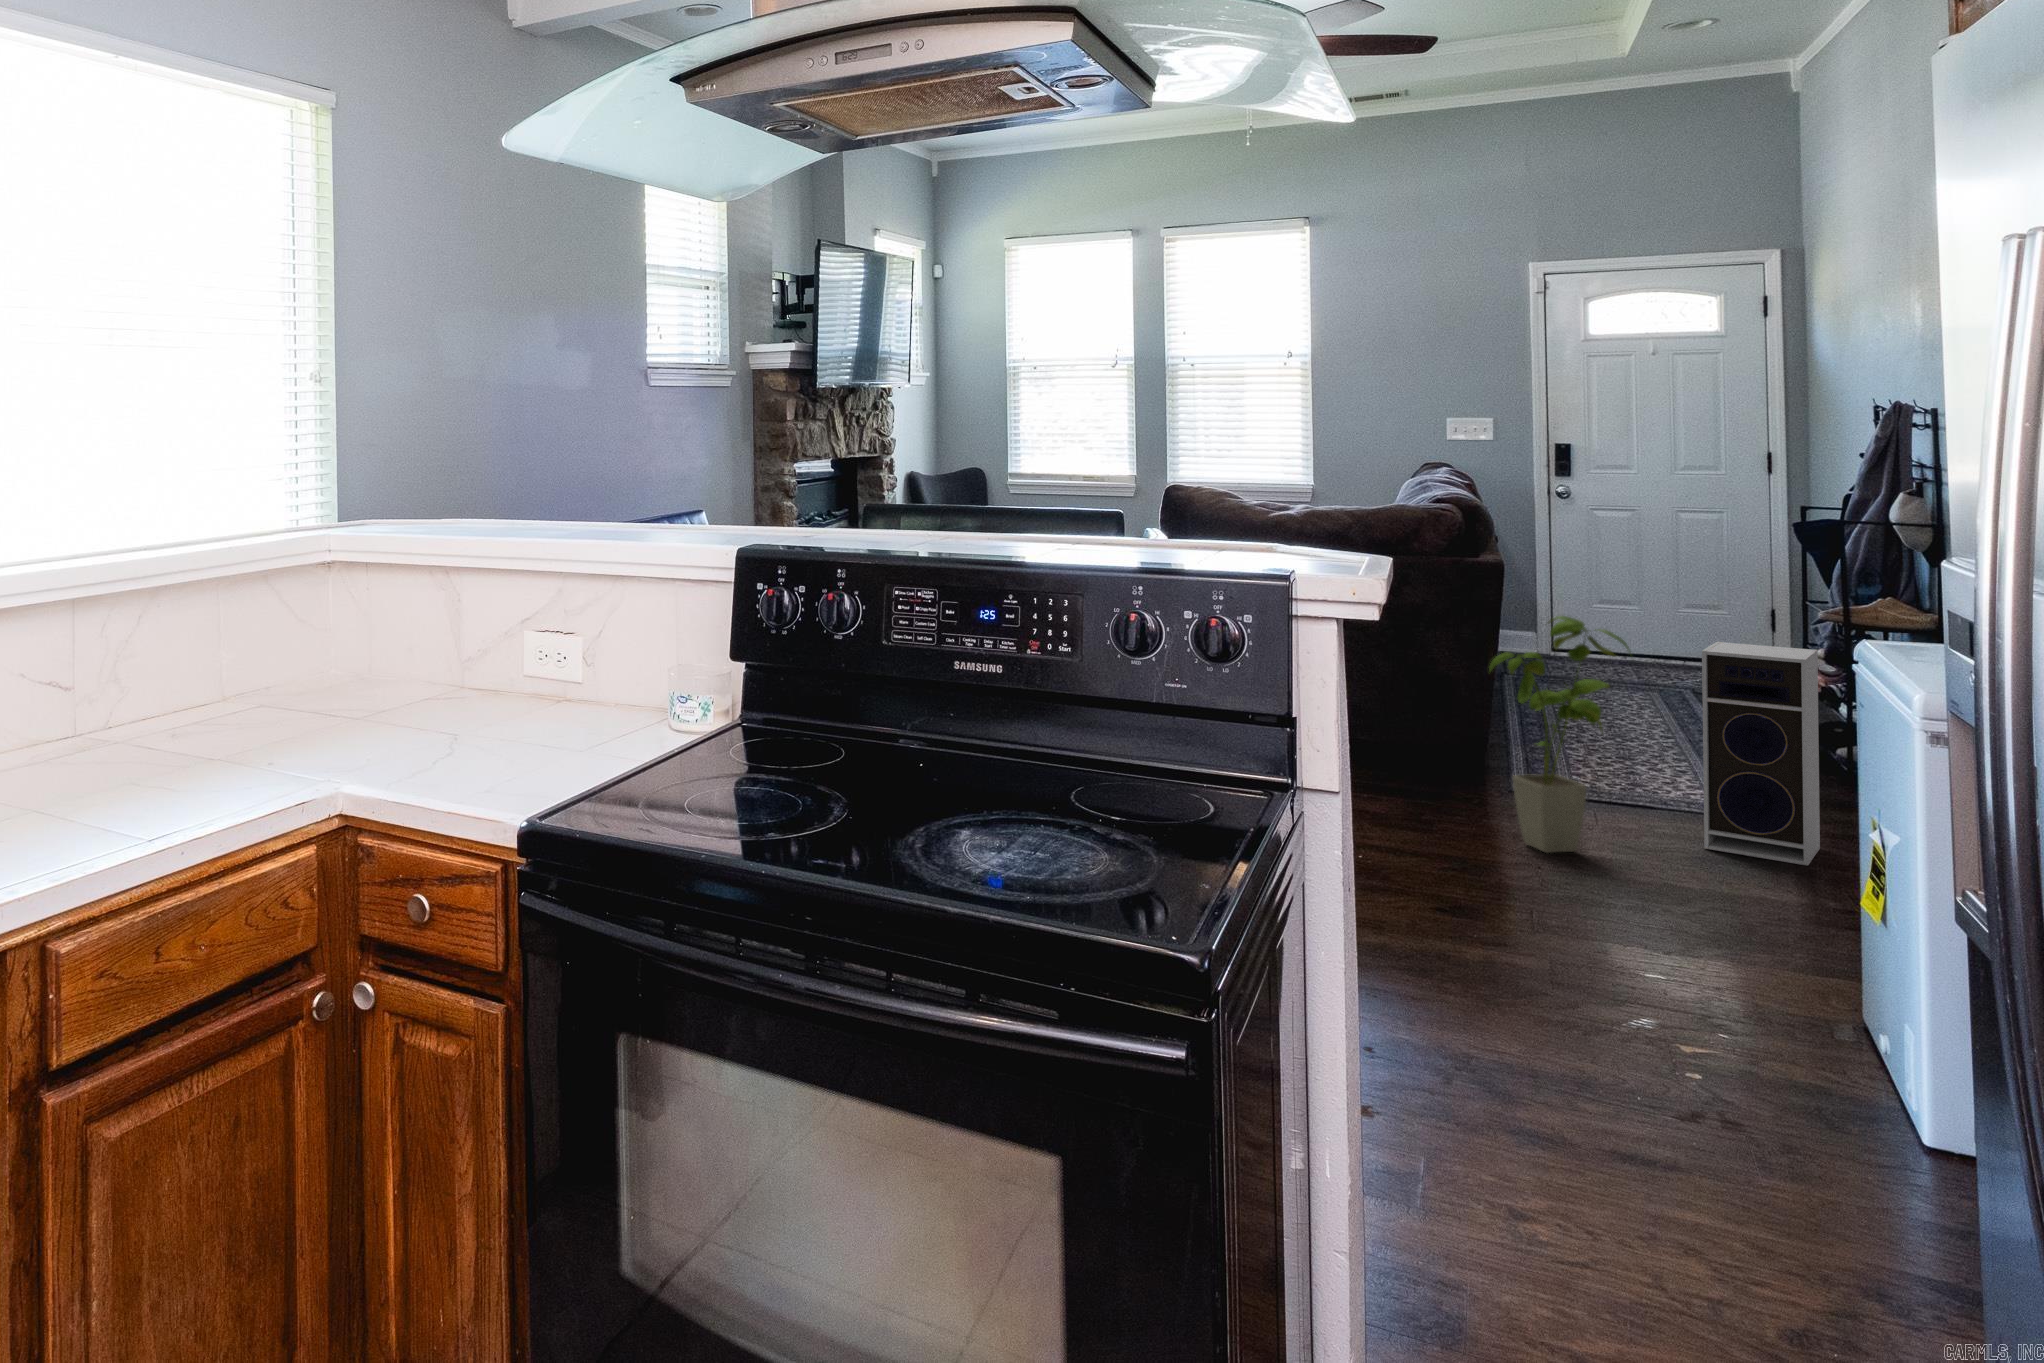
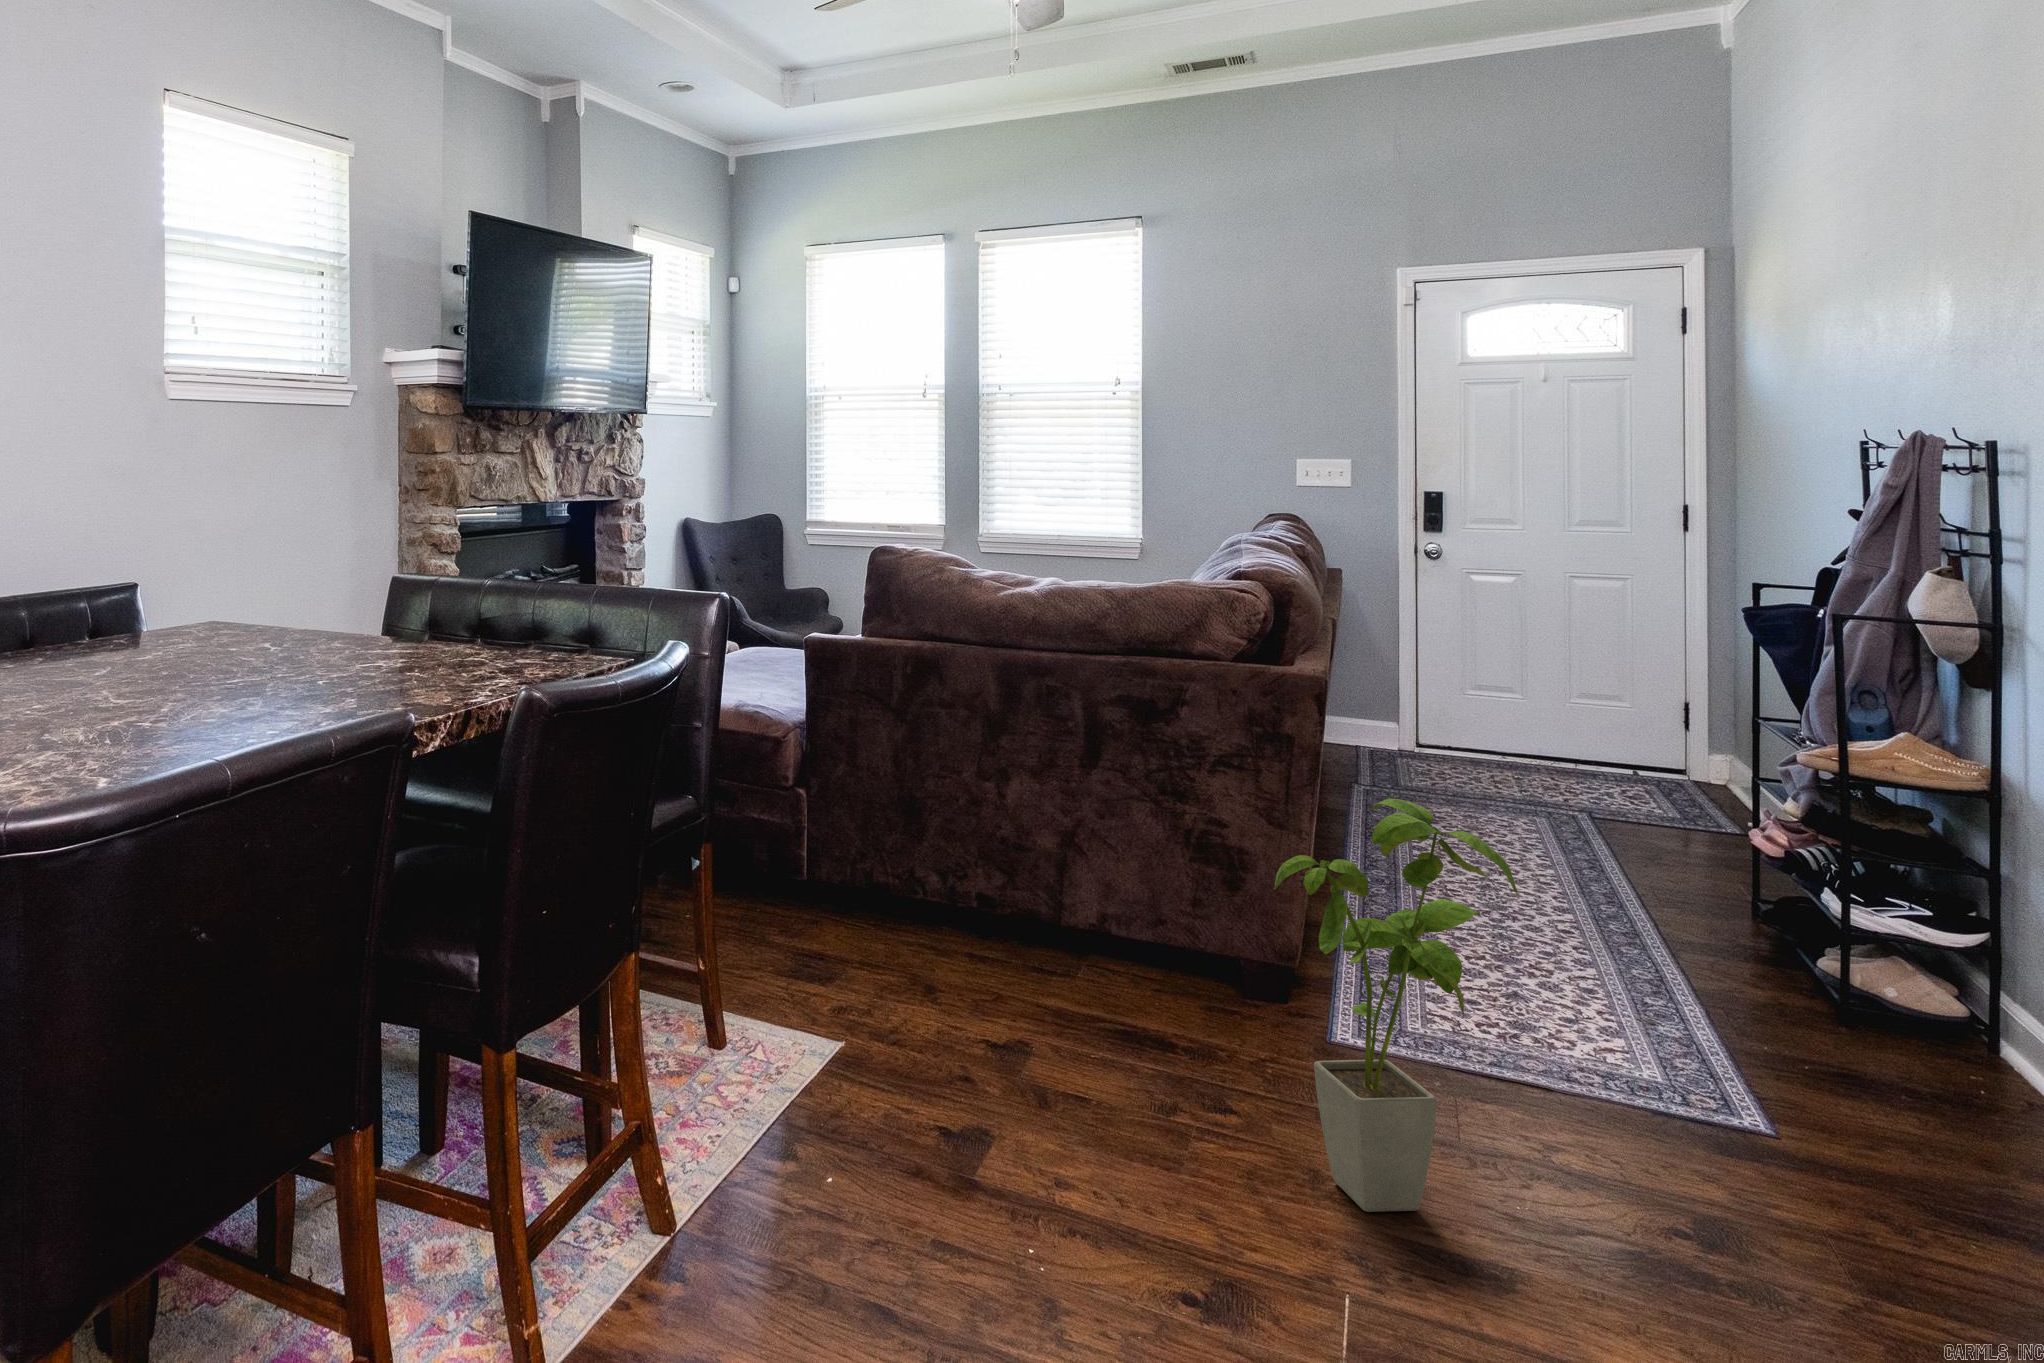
speaker: present [1702,642,1820,866] -> none [1636,837,1843,1276]

